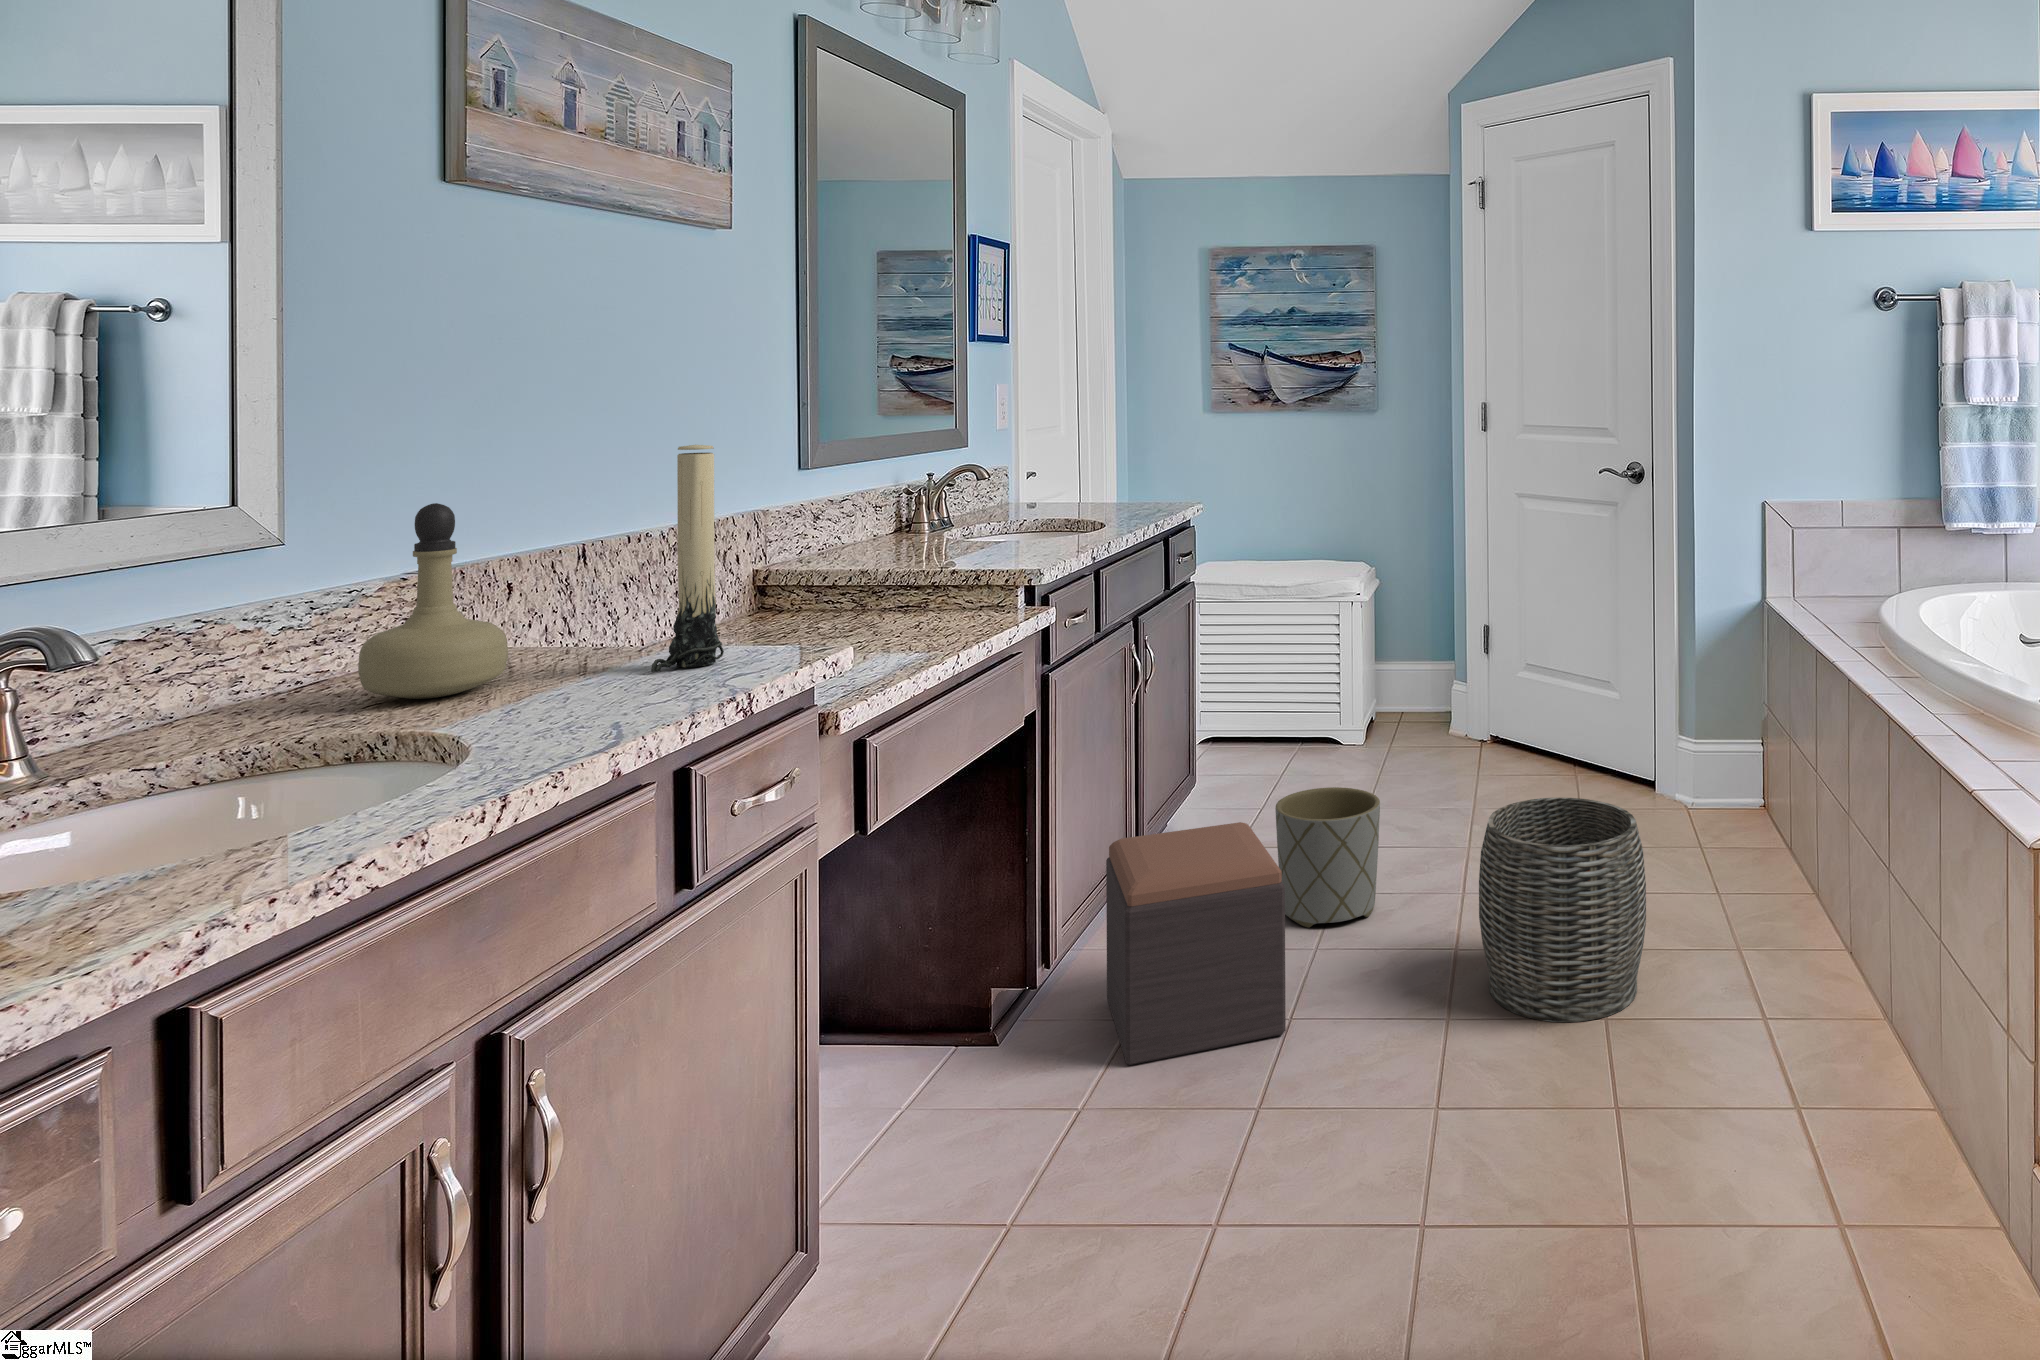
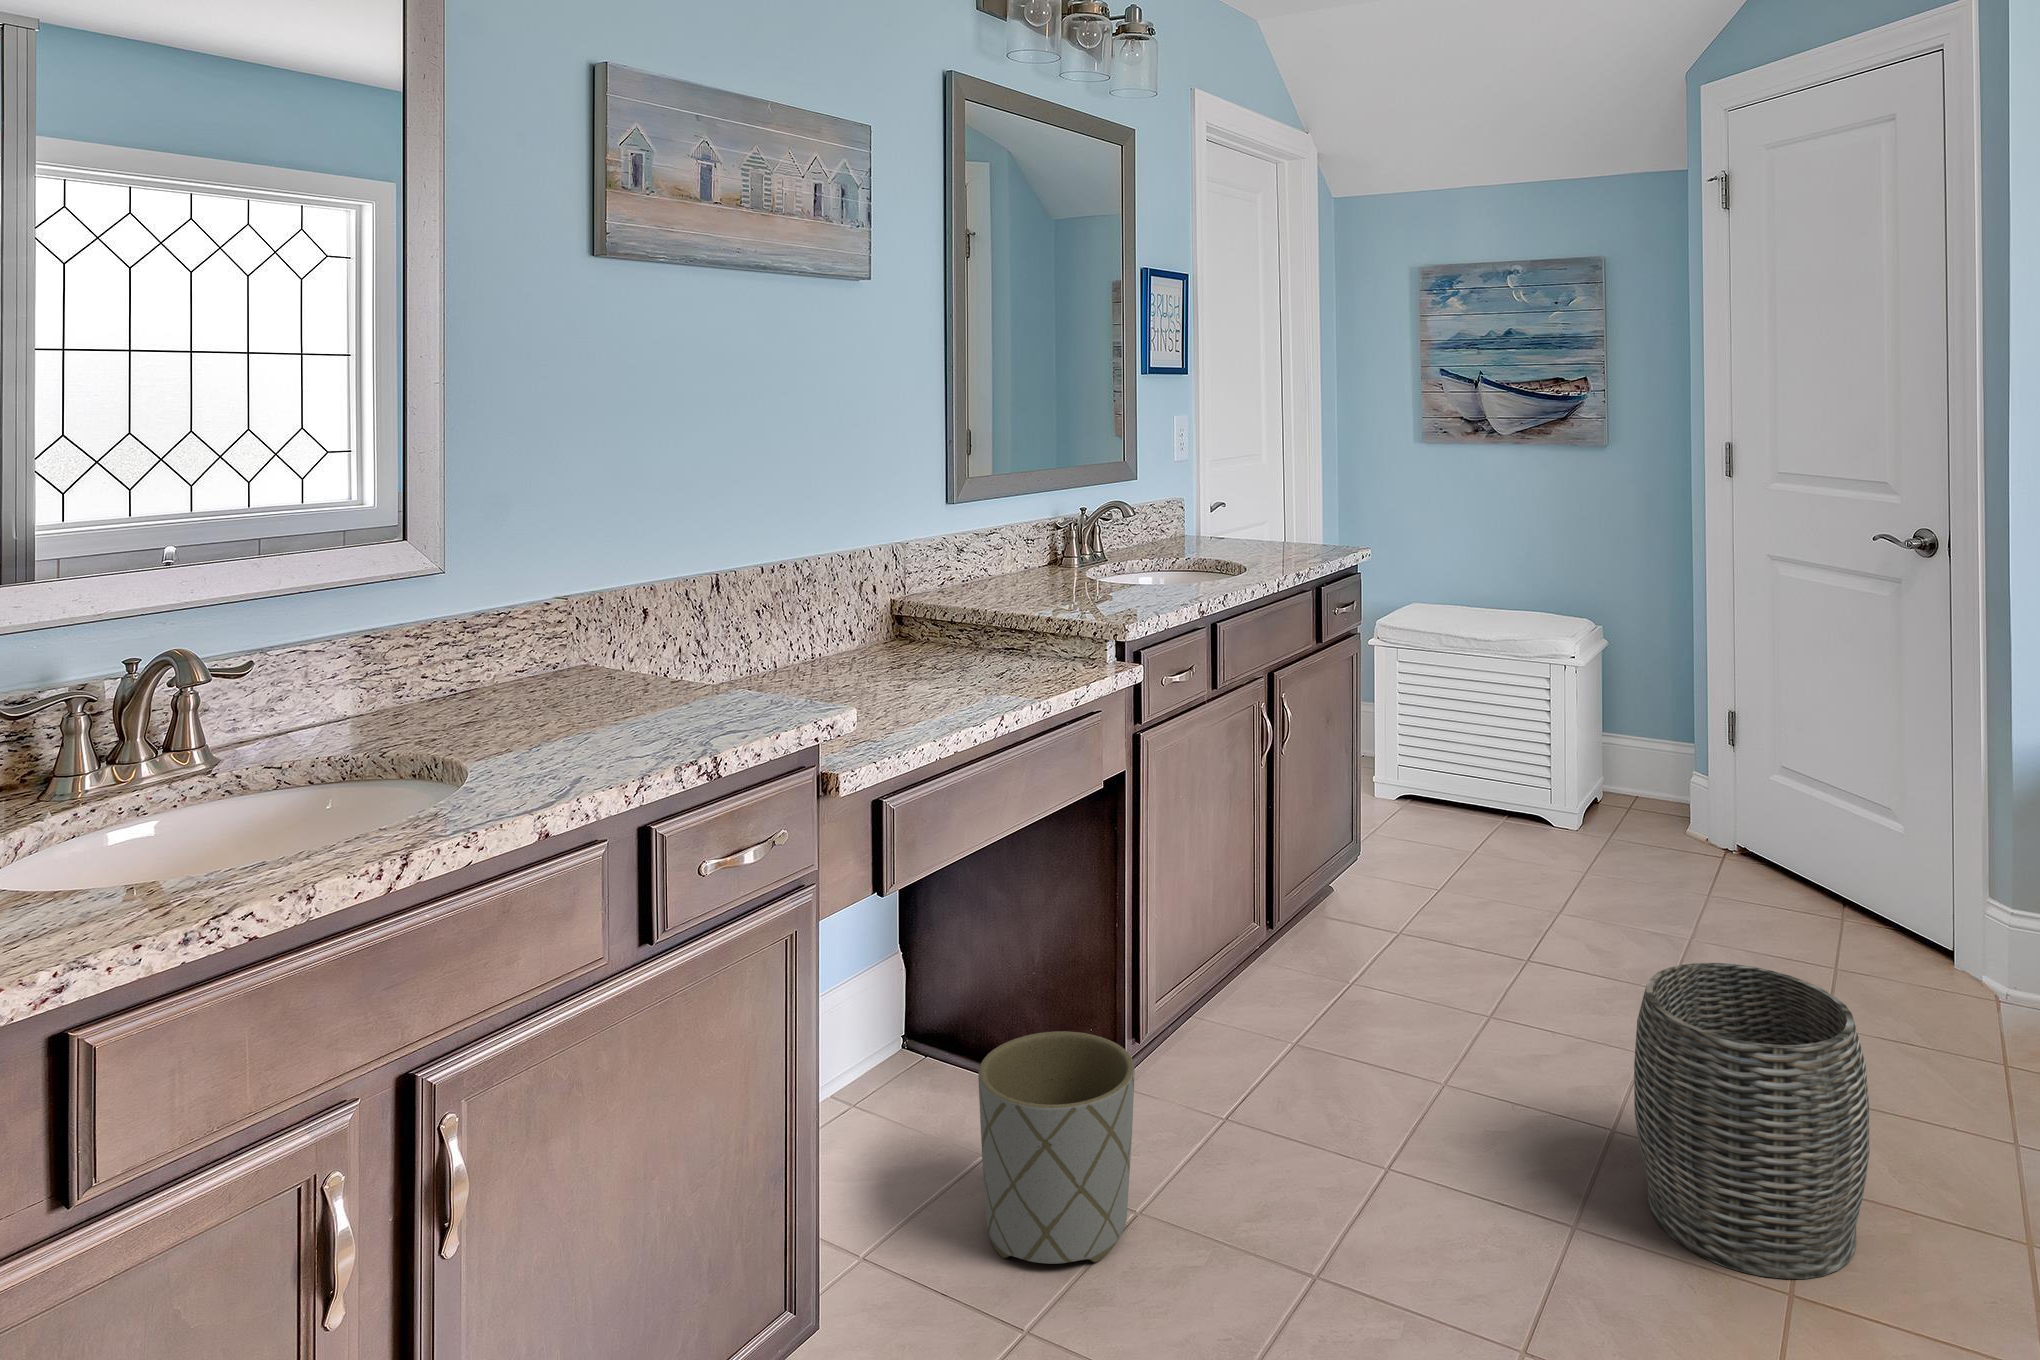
candle: present [651,445,724,672] -> none [666,501,732,720]
perfume bottle: present [358,503,508,699] -> none [445,548,562,724]
planter: present [1275,787,1380,928] -> present [978,1031,1135,1264]
footstool: present [1106,822,1286,1065] -> none [1203,921,1383,1188]

